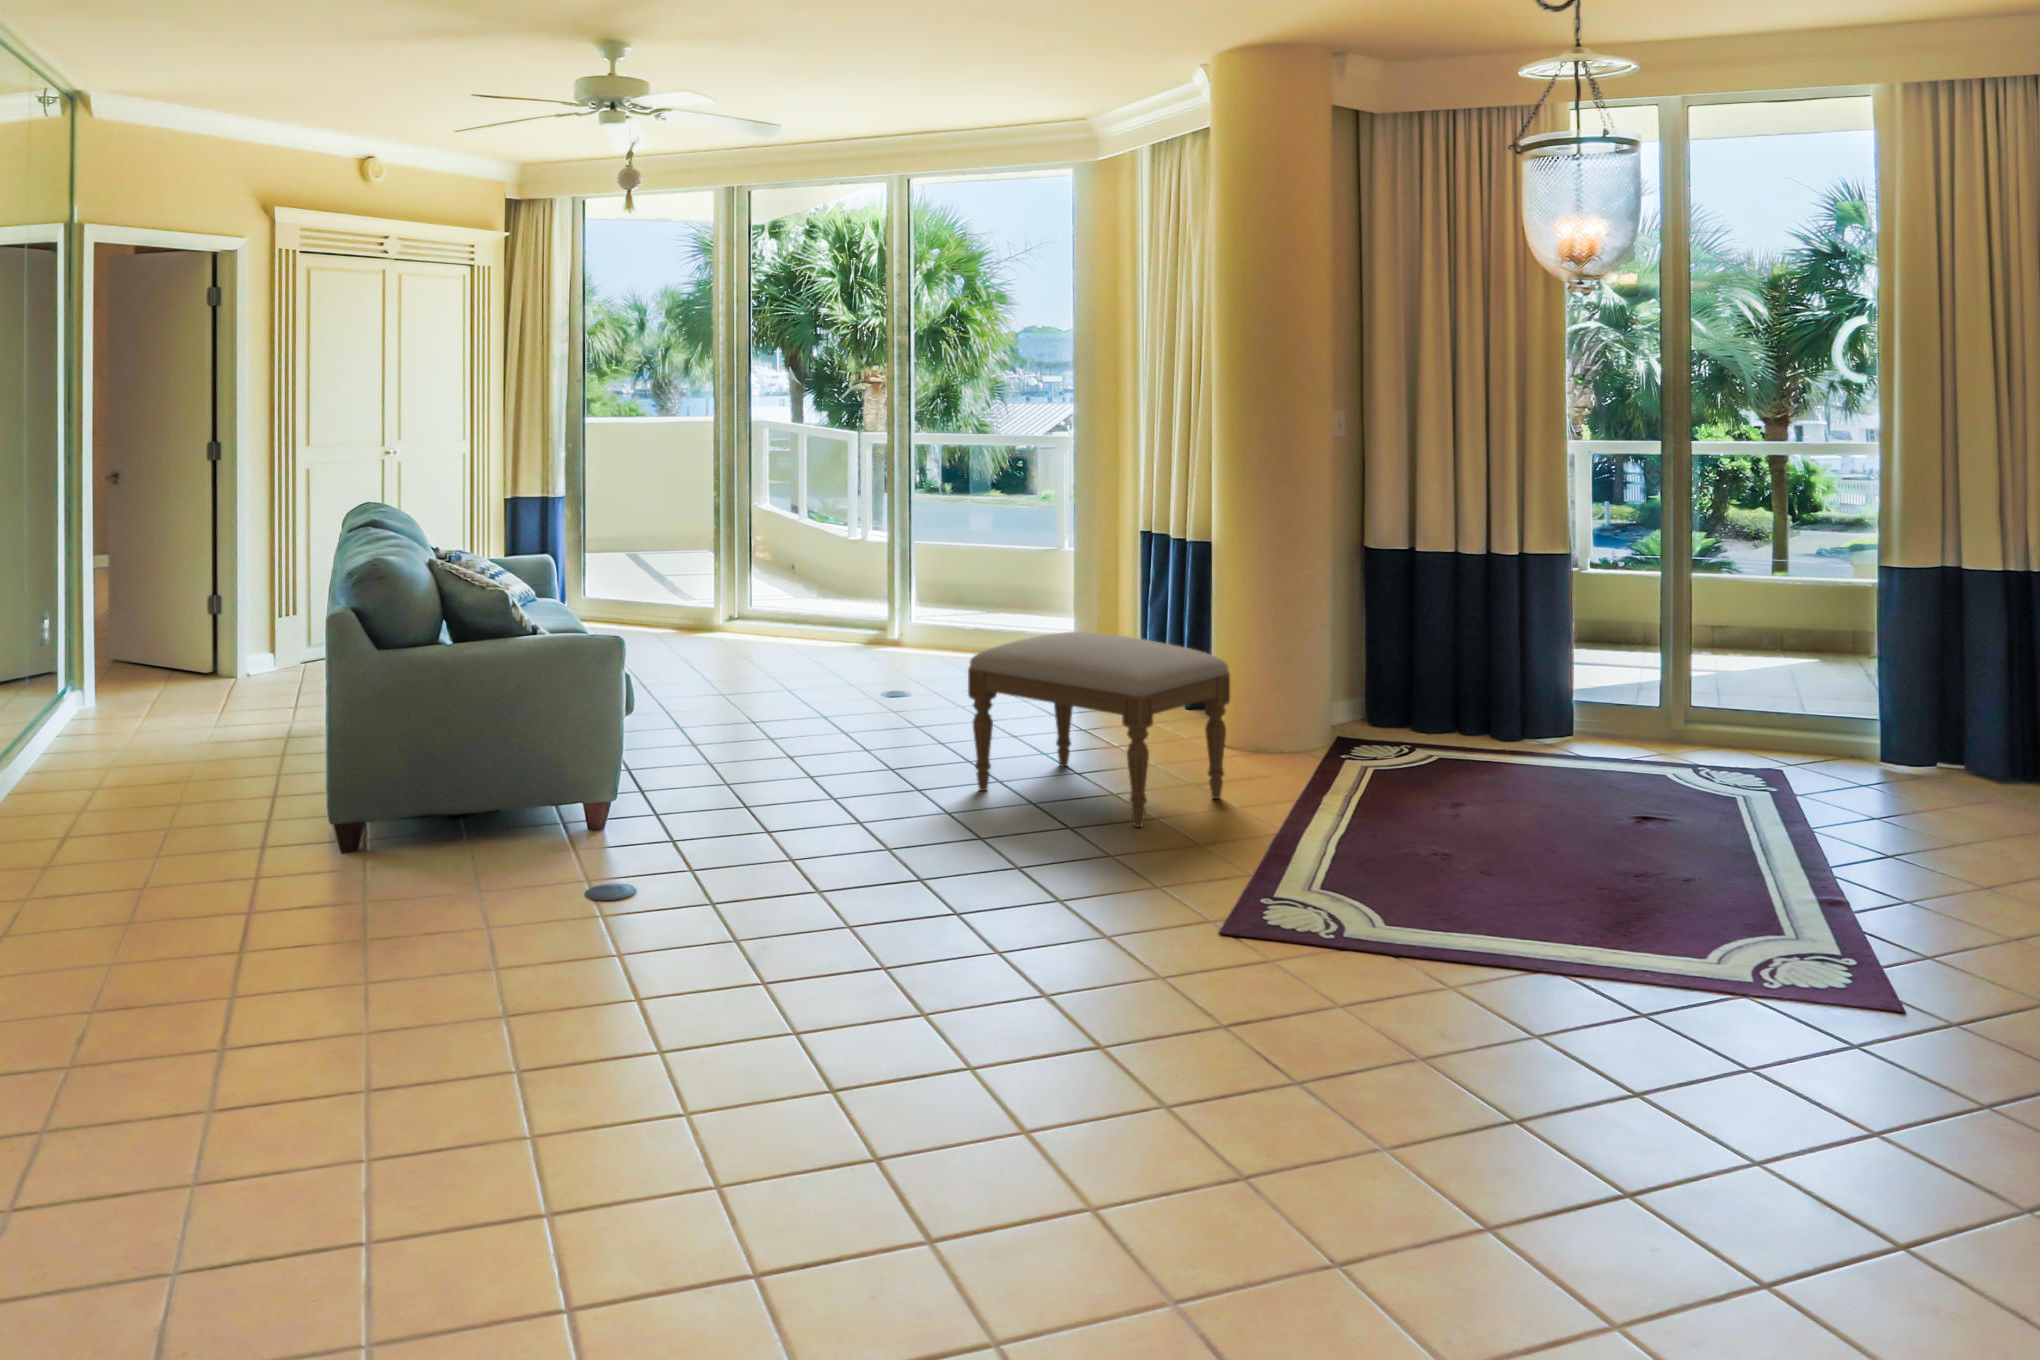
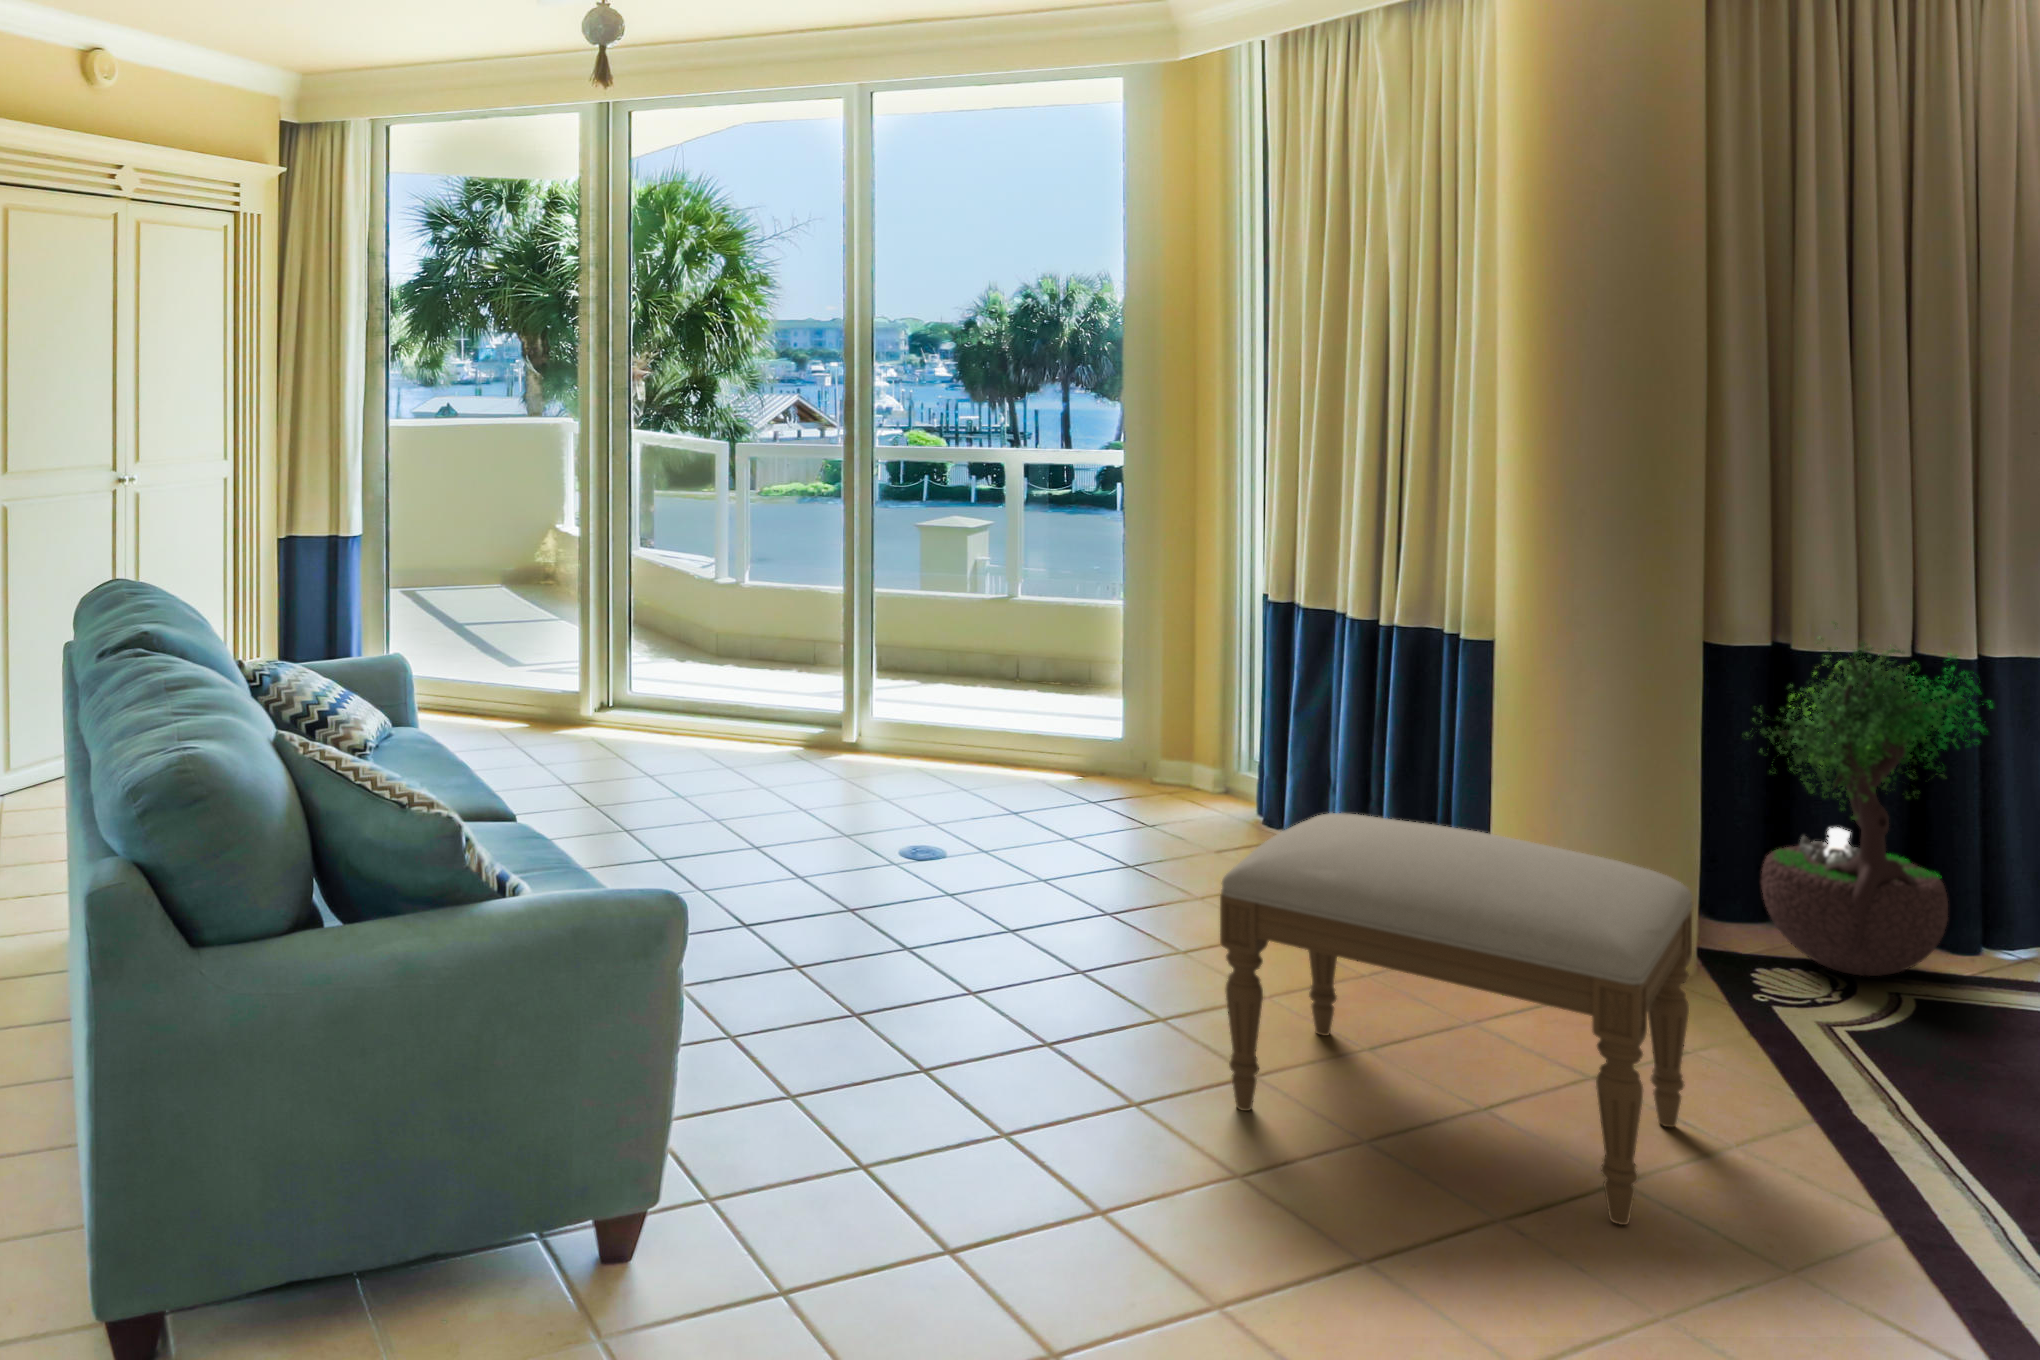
potted tree: none [1352,525,1490,747] -> present [1744,624,1993,976]

